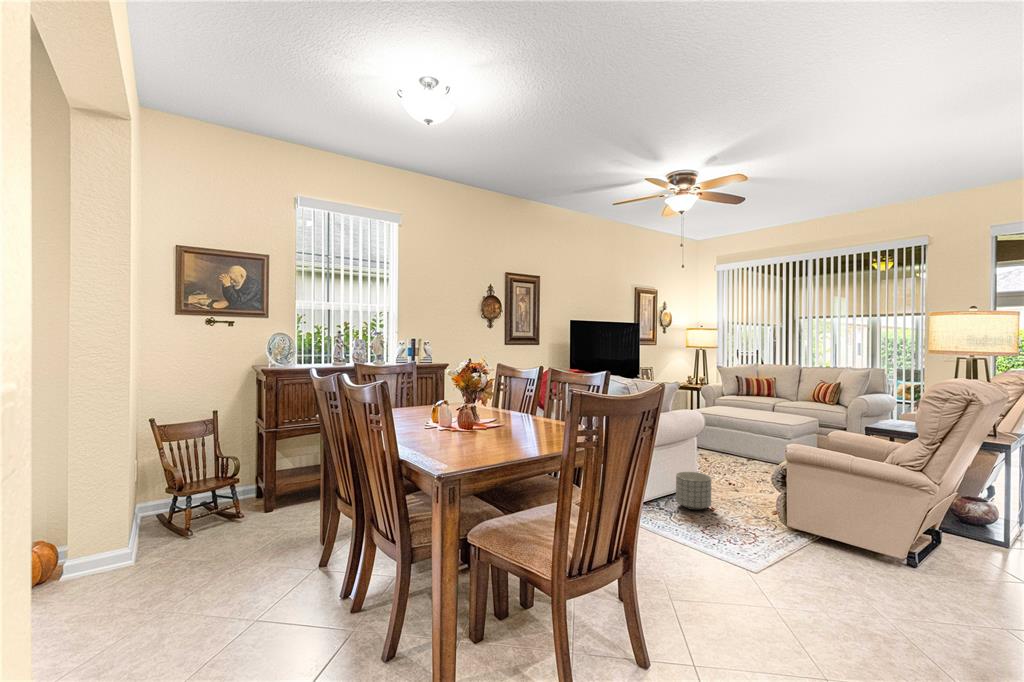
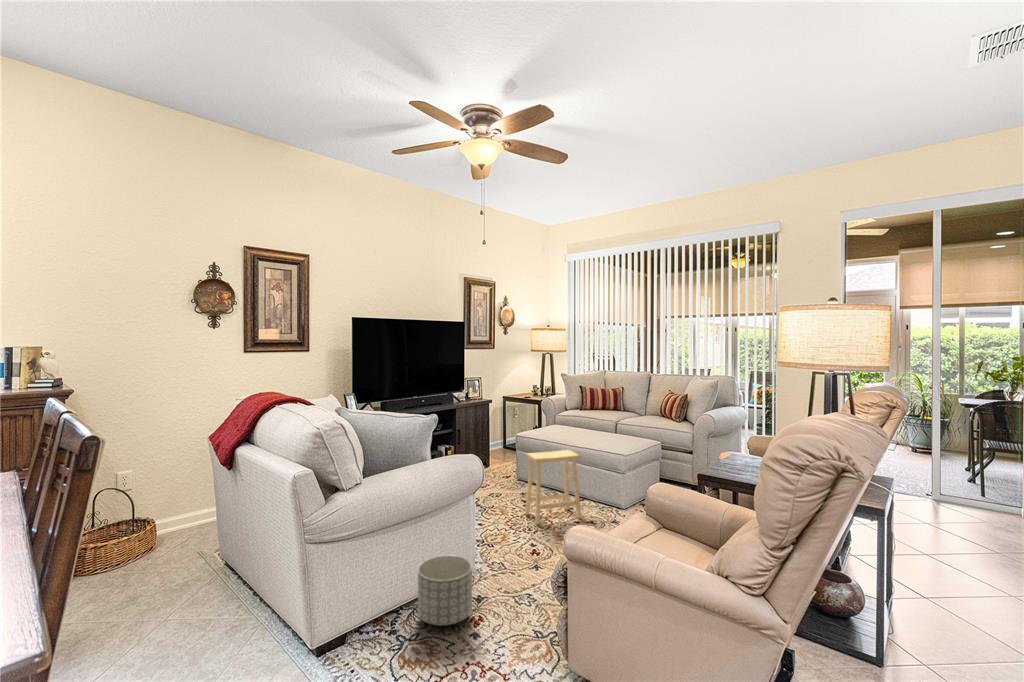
footstool: none [713,420,759,471] -> present [525,450,581,525]

